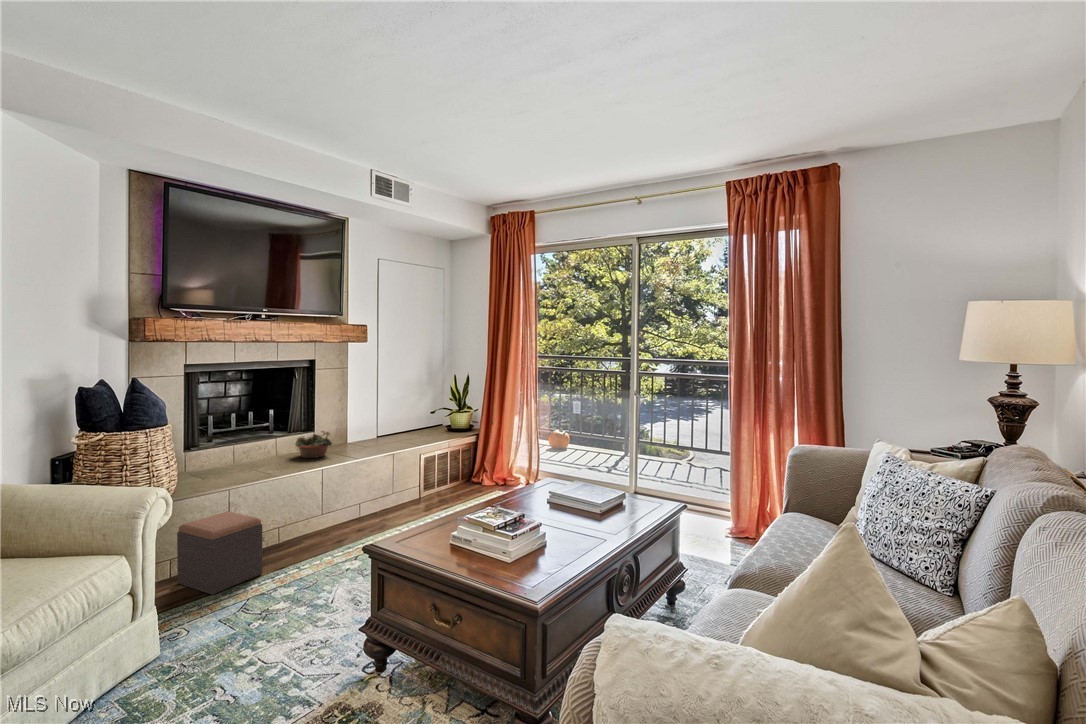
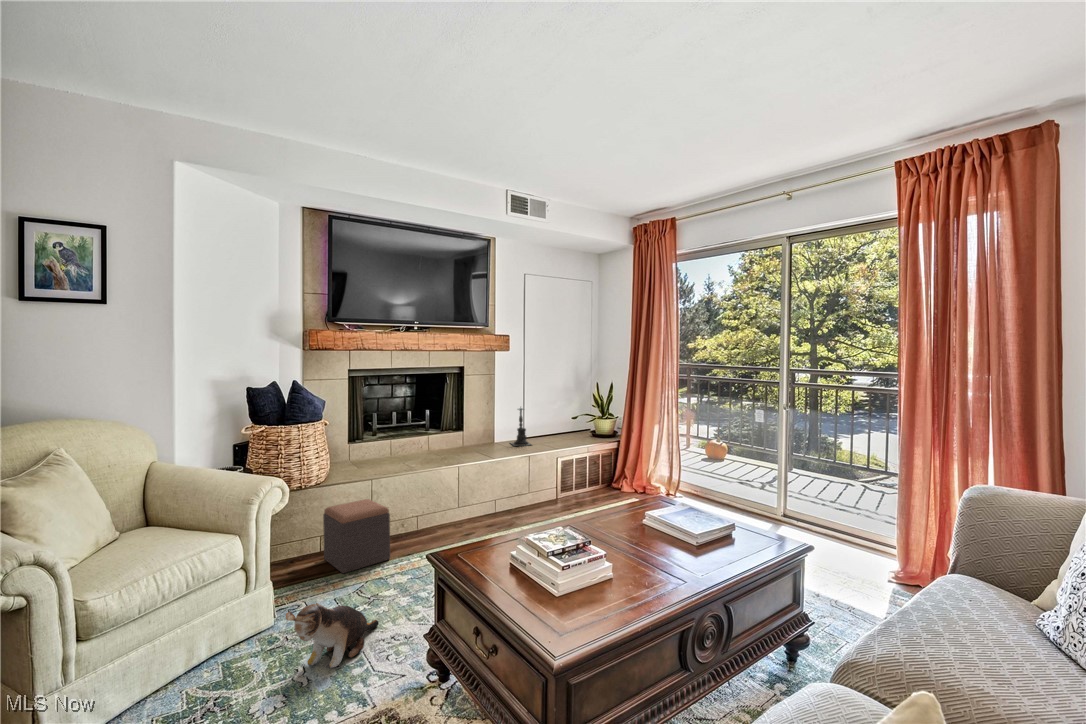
candle holder: none [365,400,393,445] -> present [511,408,531,446]
succulent planter: present [295,431,332,458] -> none [441,430,475,455]
plush toy: none [210,618,286,684] -> present [286,603,378,668]

